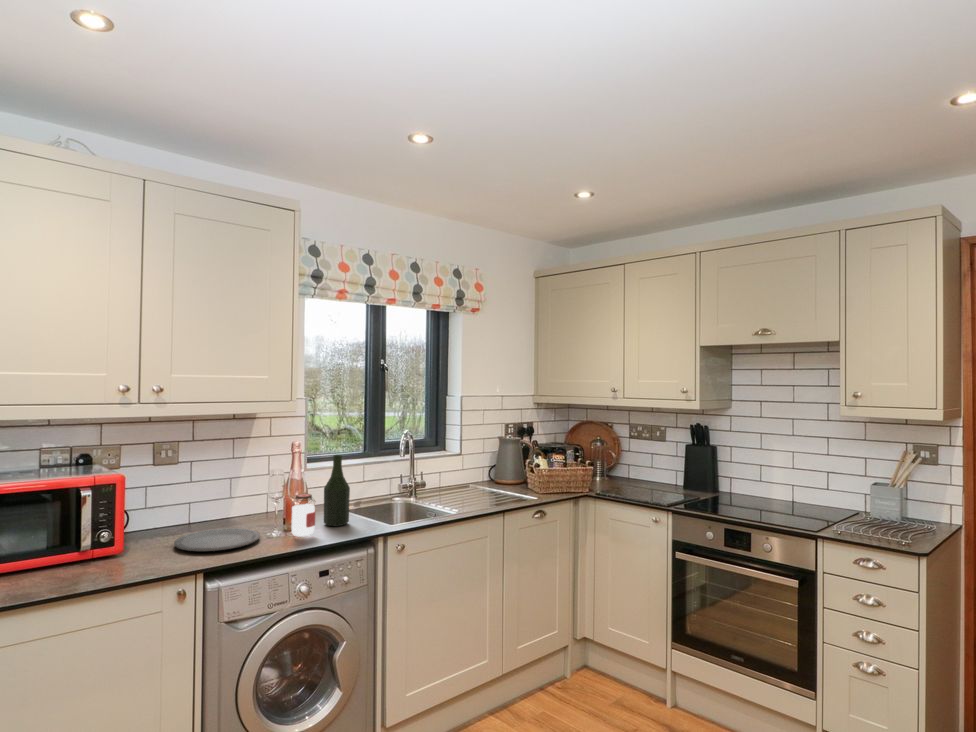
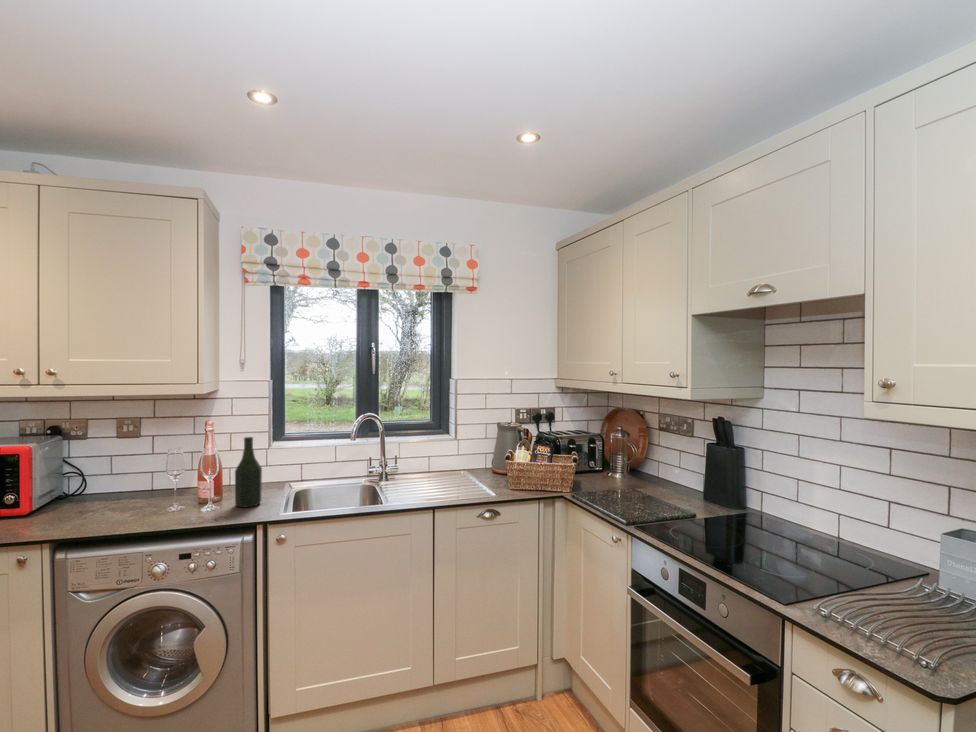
jar: present [291,494,315,537] -> none [181,474,209,516]
plate: present [174,528,260,551] -> none [74,499,163,522]

